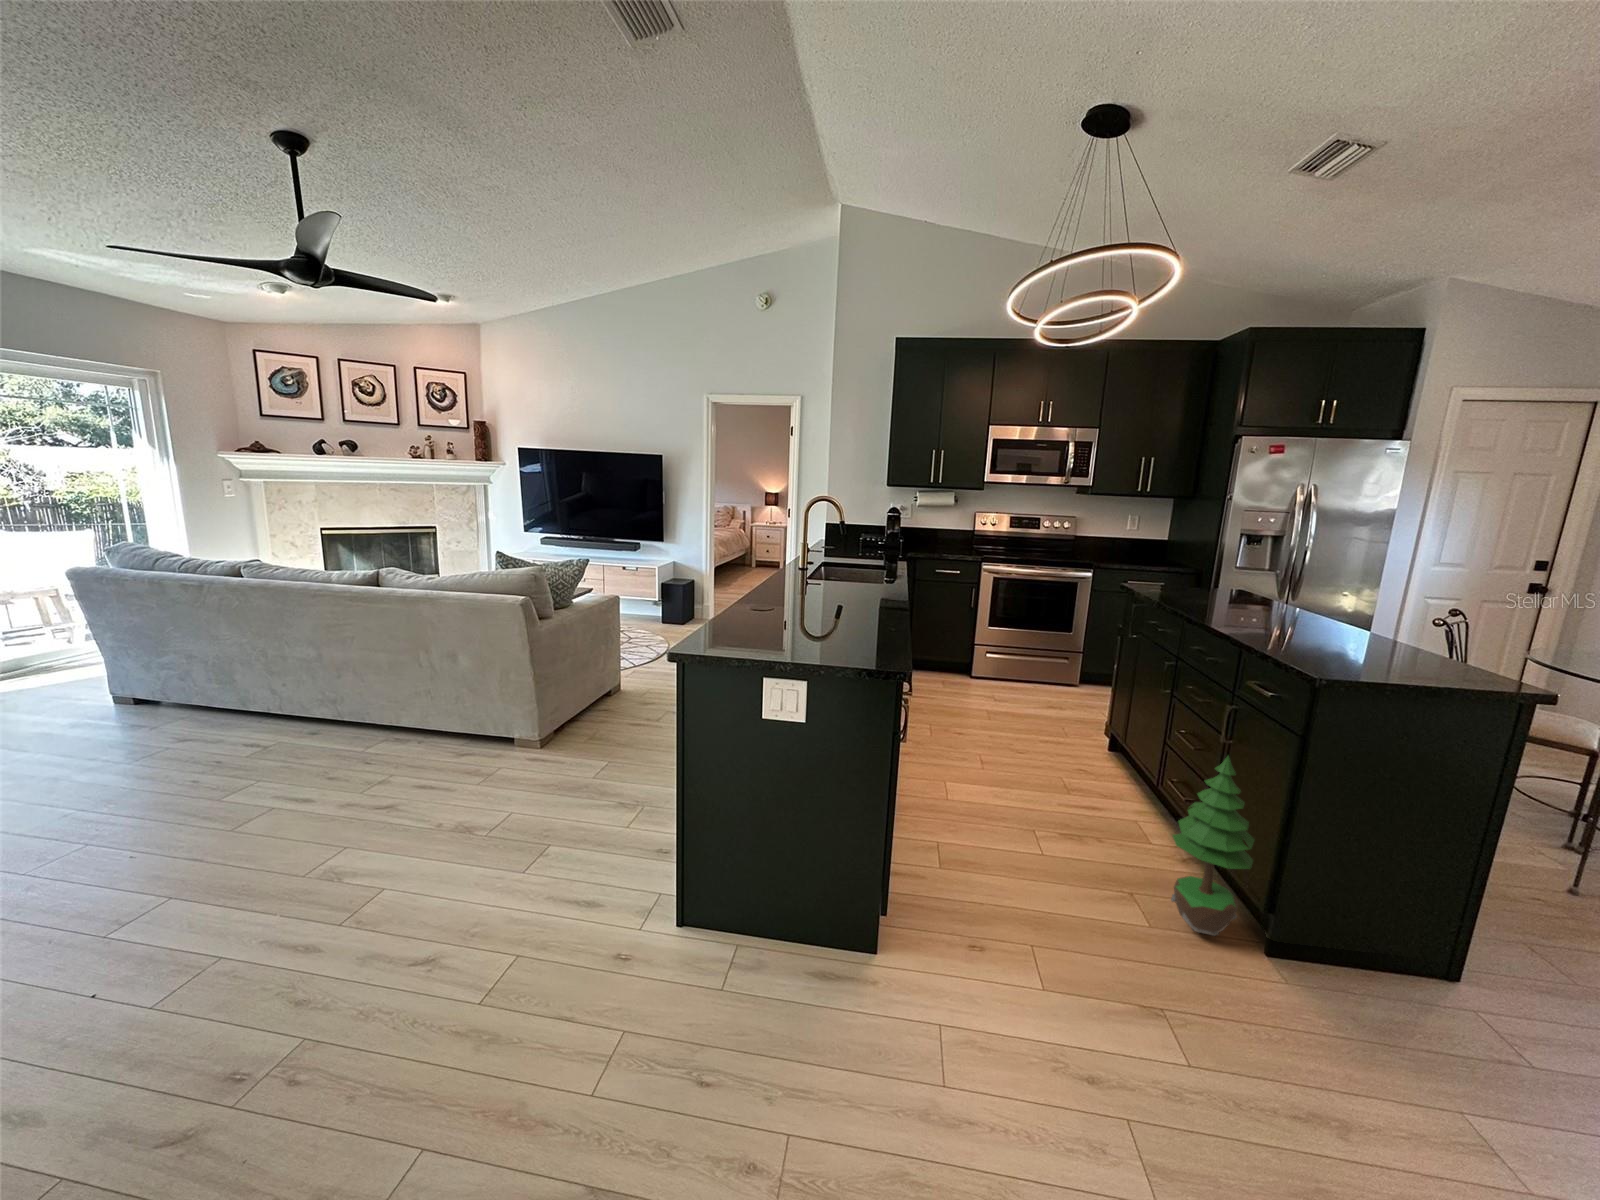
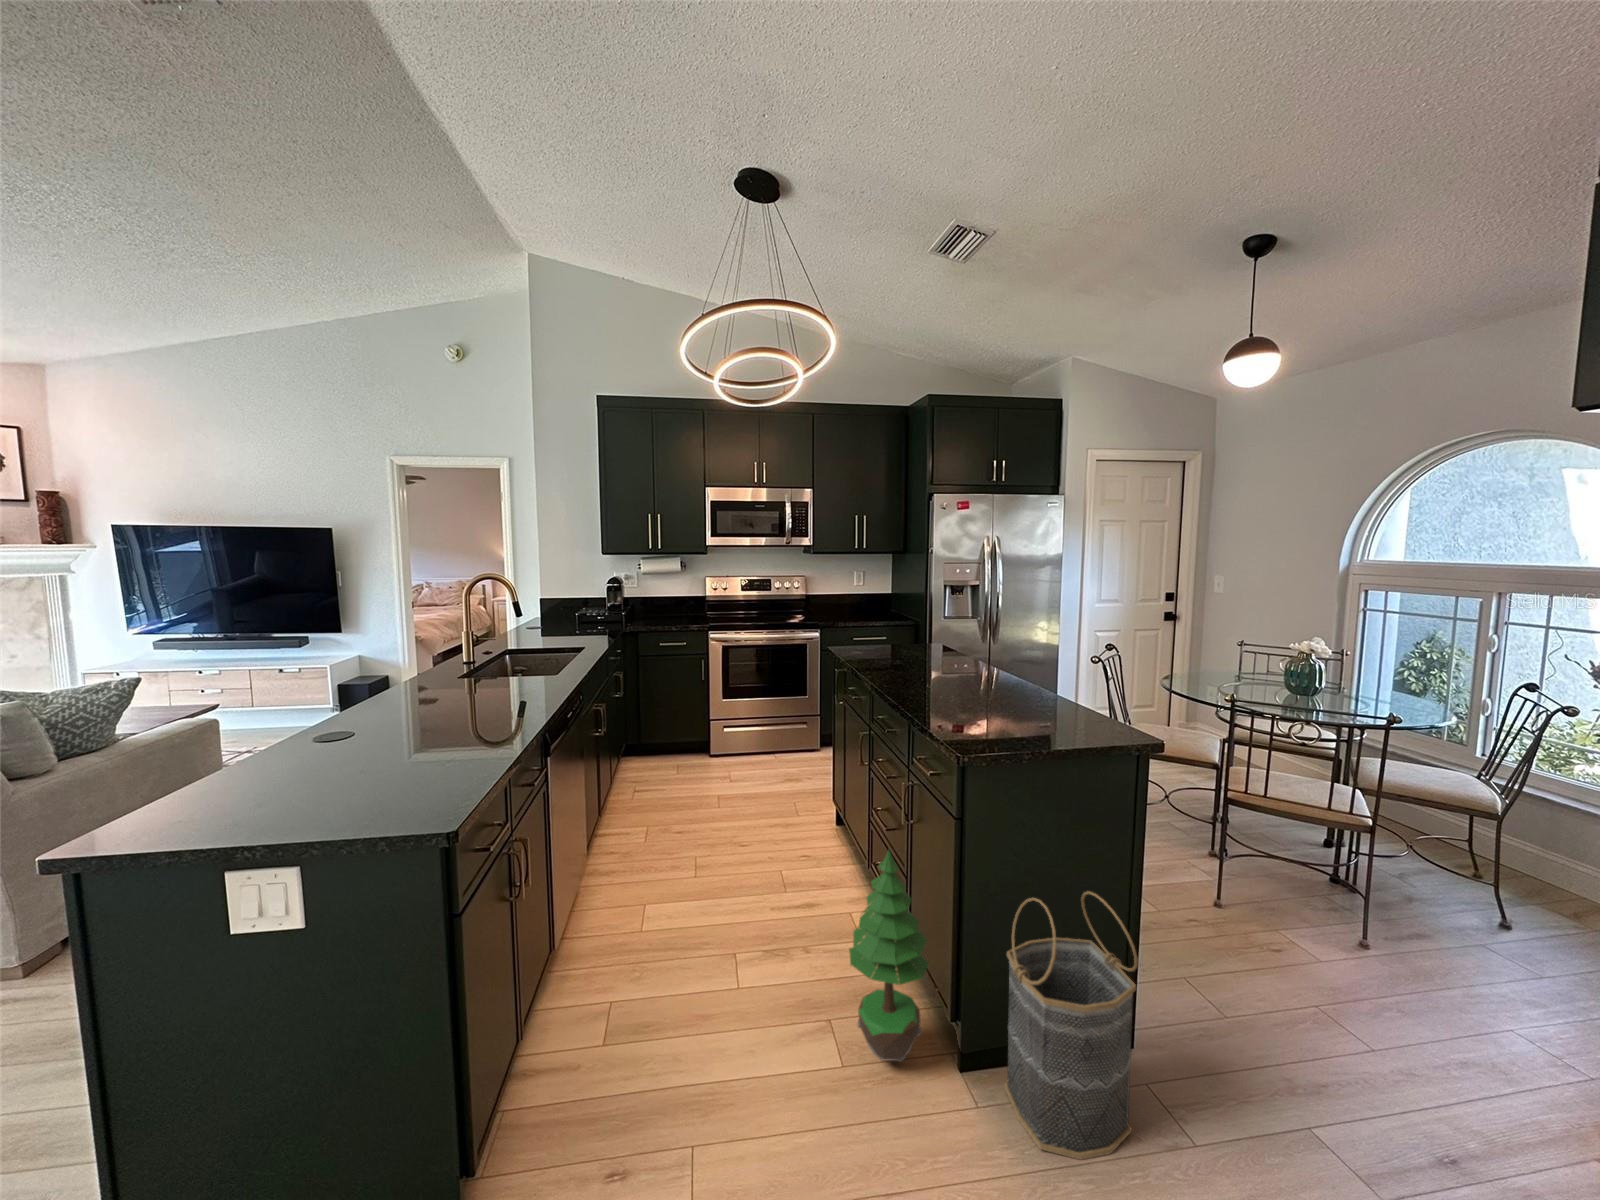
basket: none [1322,817,1509,1051] -> present [1005,891,1138,1160]

